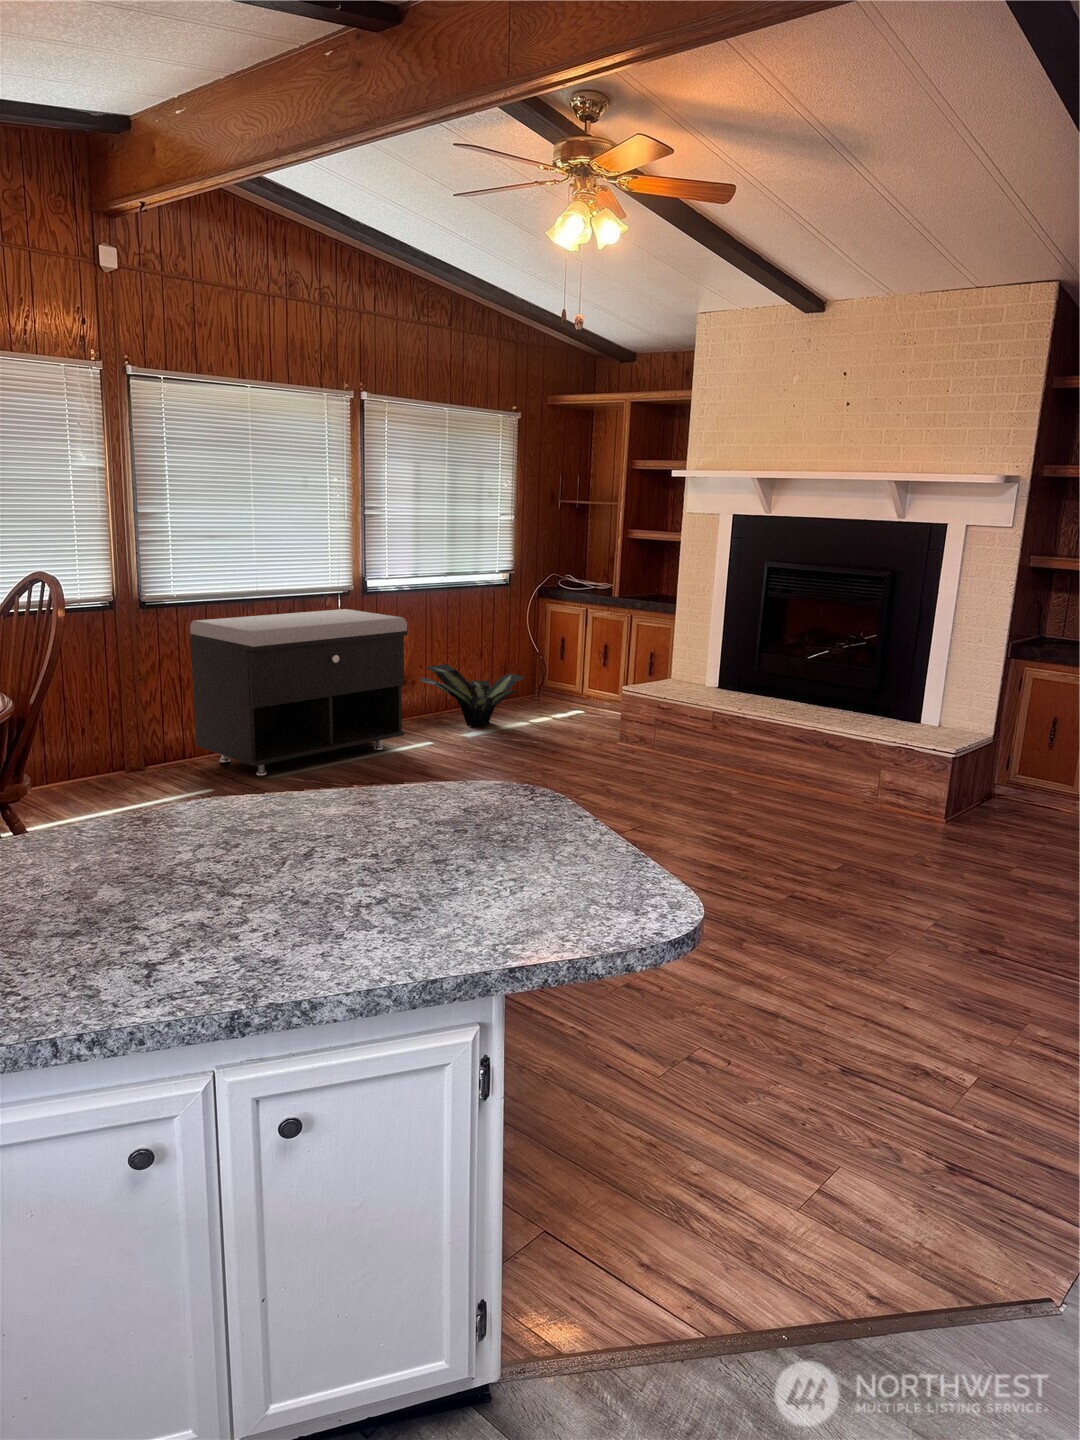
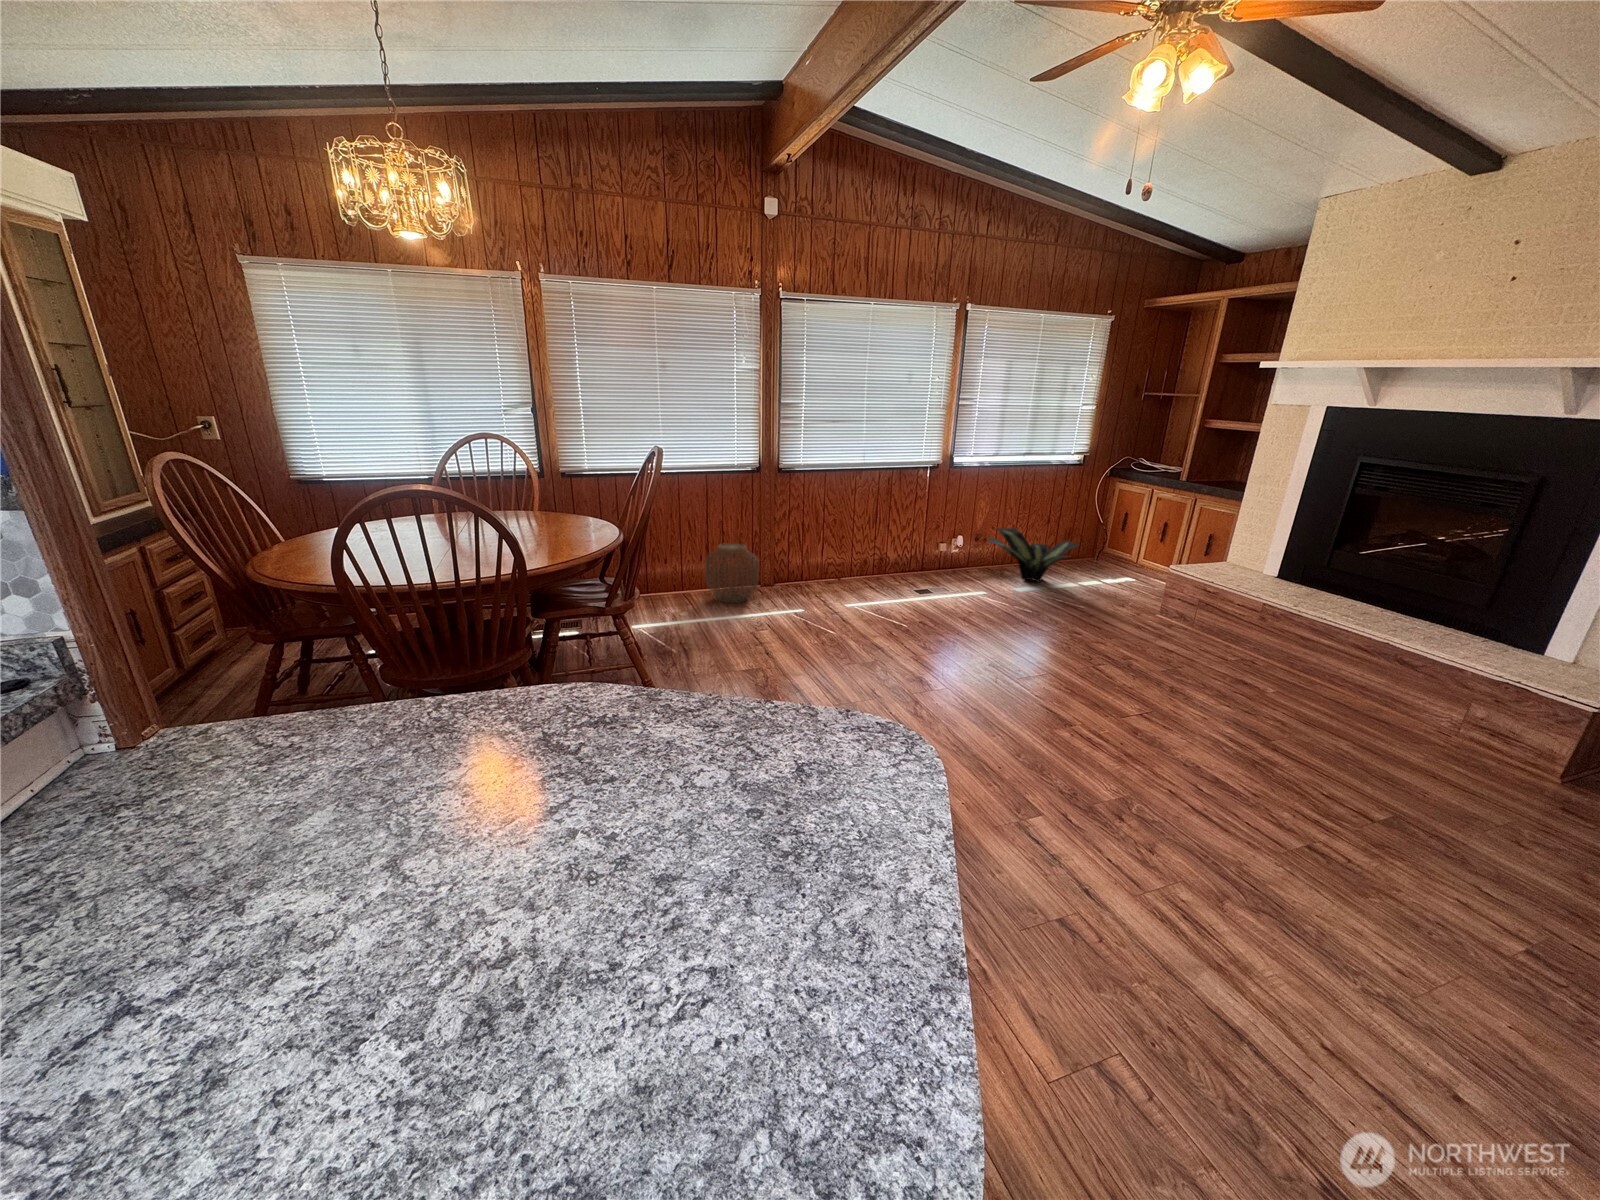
storage bench: present [190,609,407,776] -> none [810,480,975,602]
woven basket: none [42,712,130,800] -> present [705,543,759,603]

